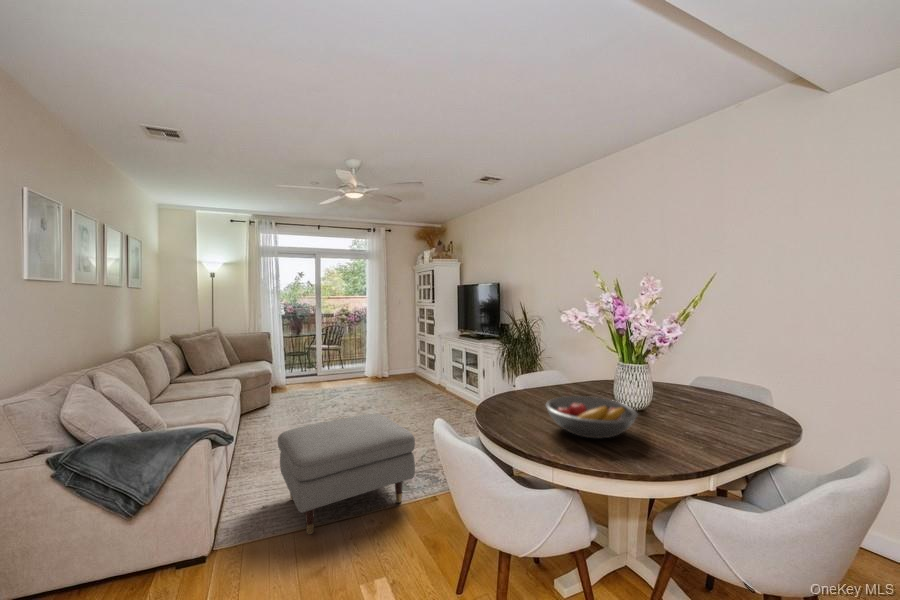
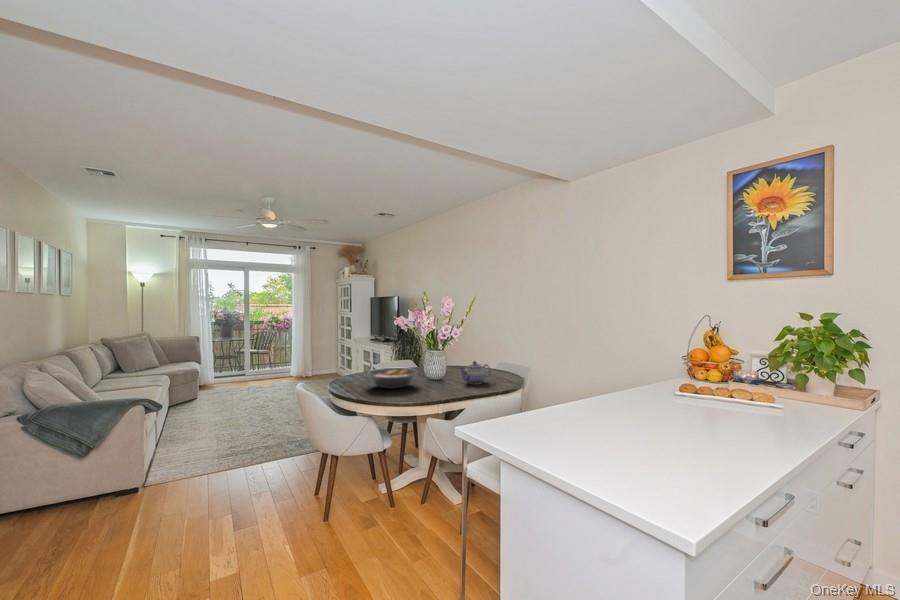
teapot: none [703,391,750,432] -> present [459,361,491,384]
ottoman: present [278,414,415,534] -> none [197,395,304,475]

